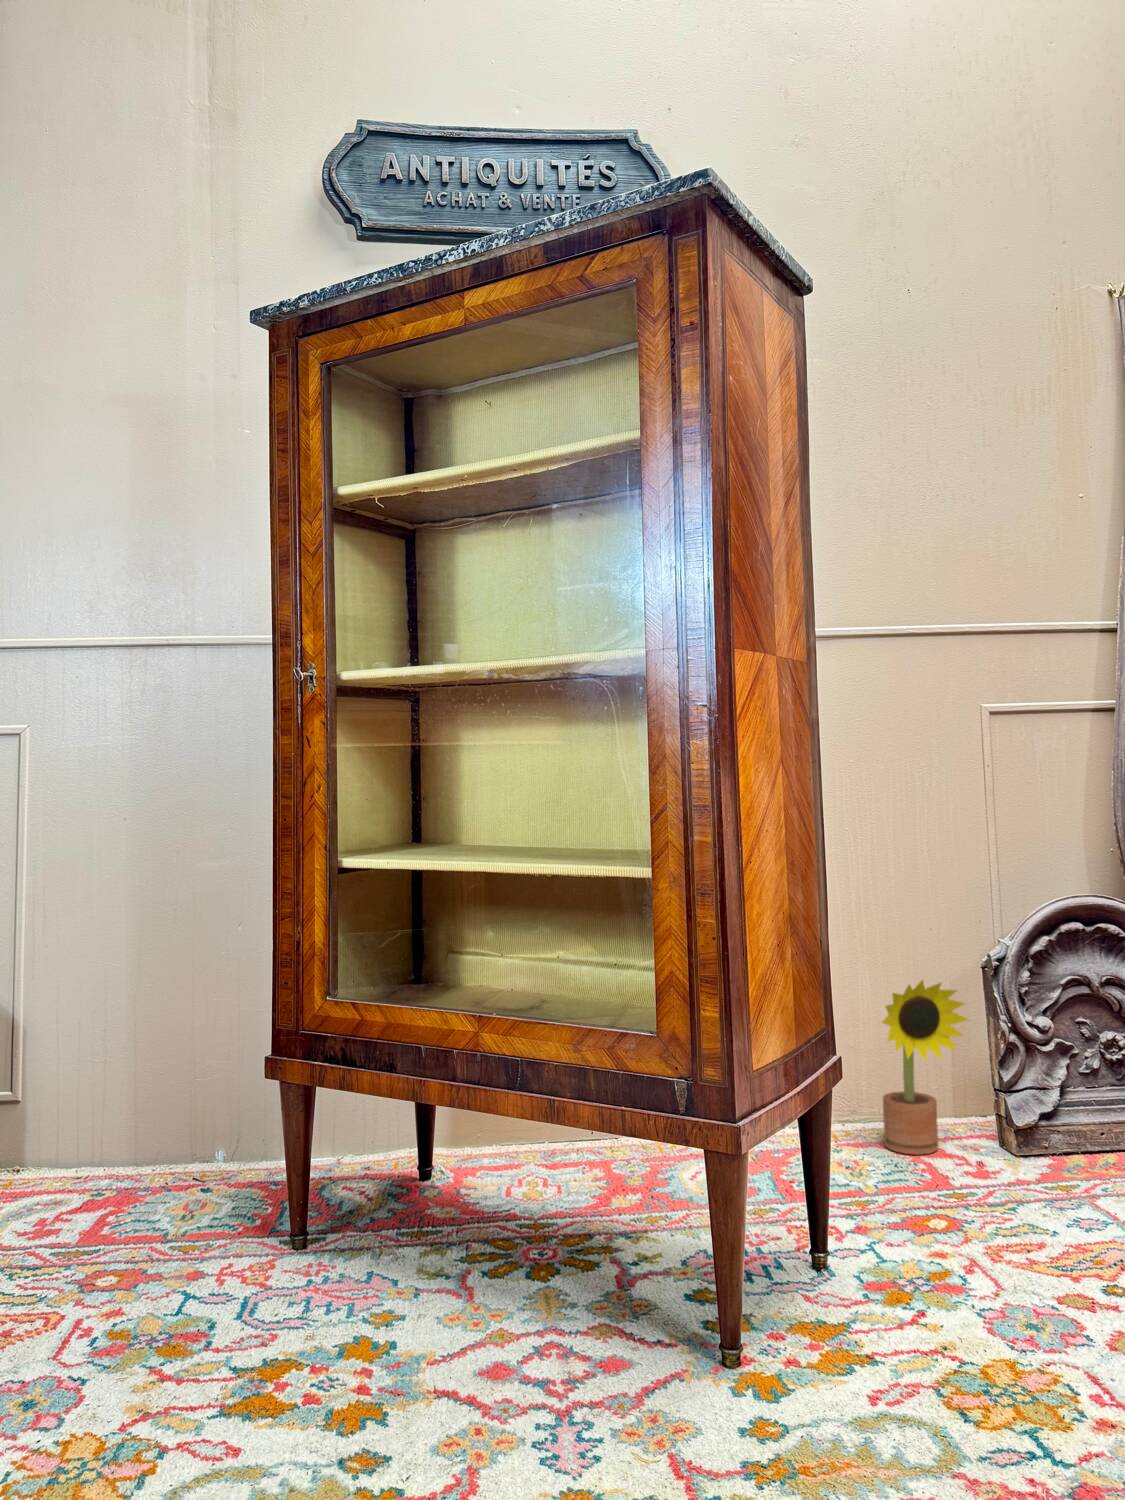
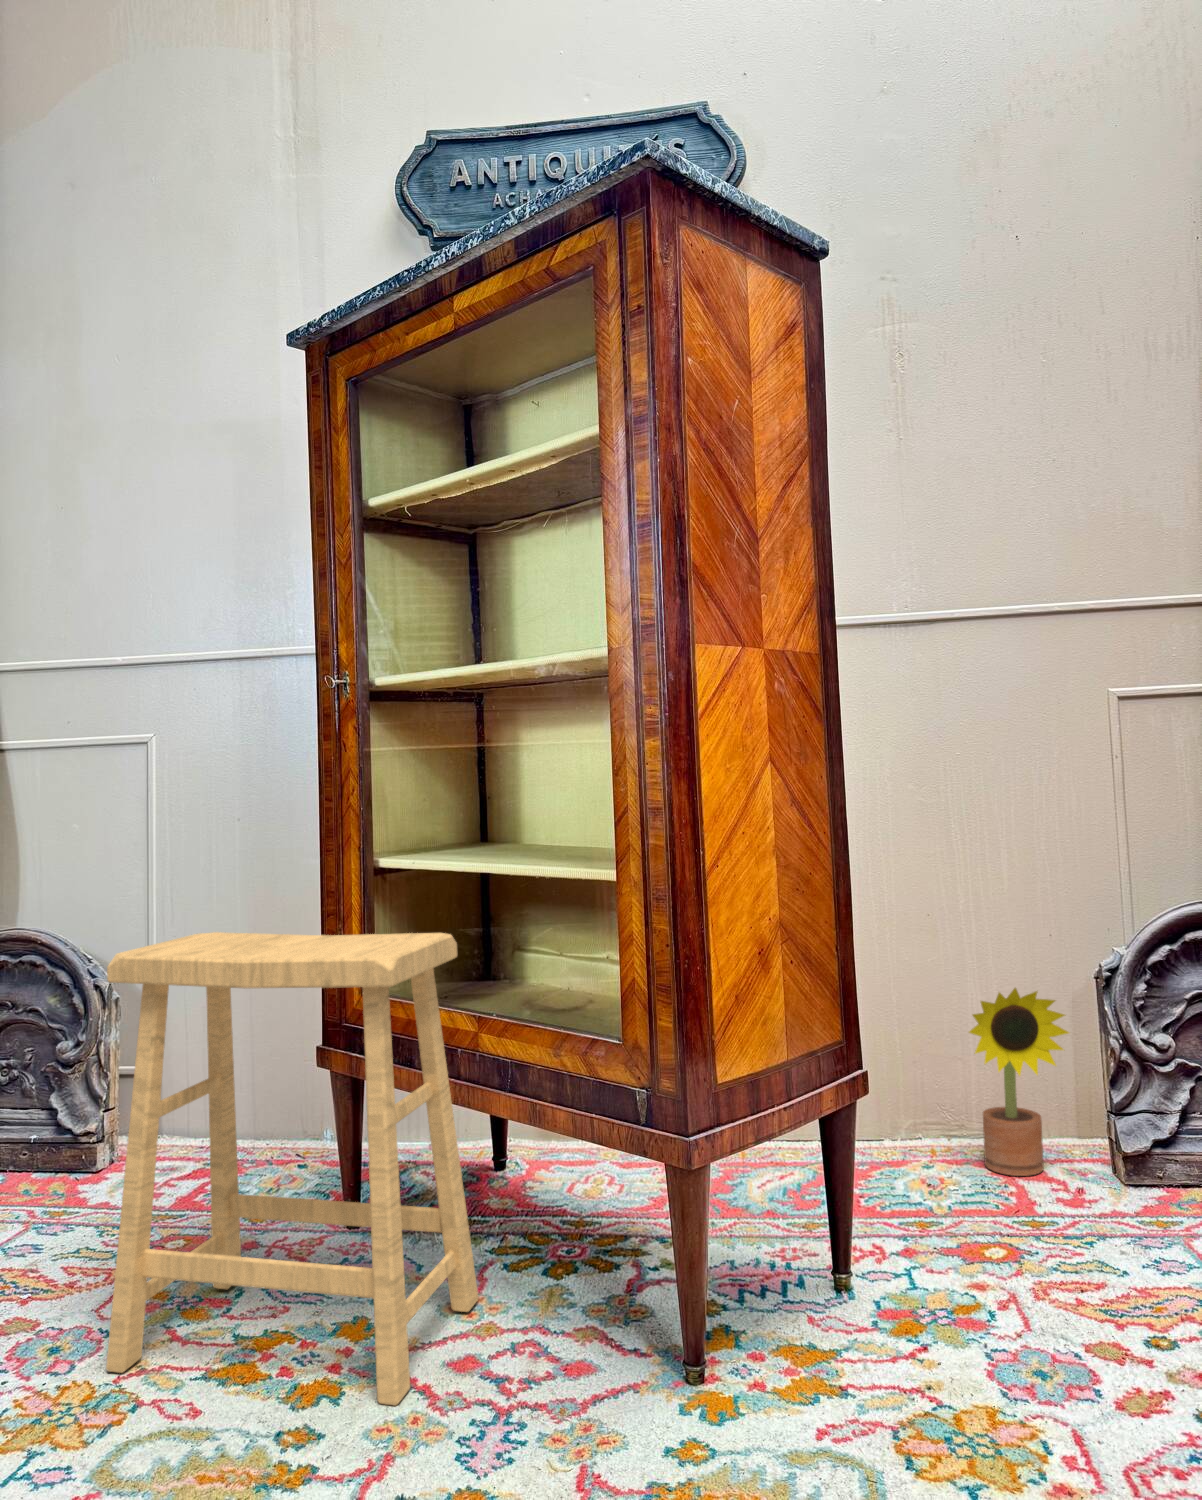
footstool: none [104,933,478,1419] -> present [106,932,478,1406]

